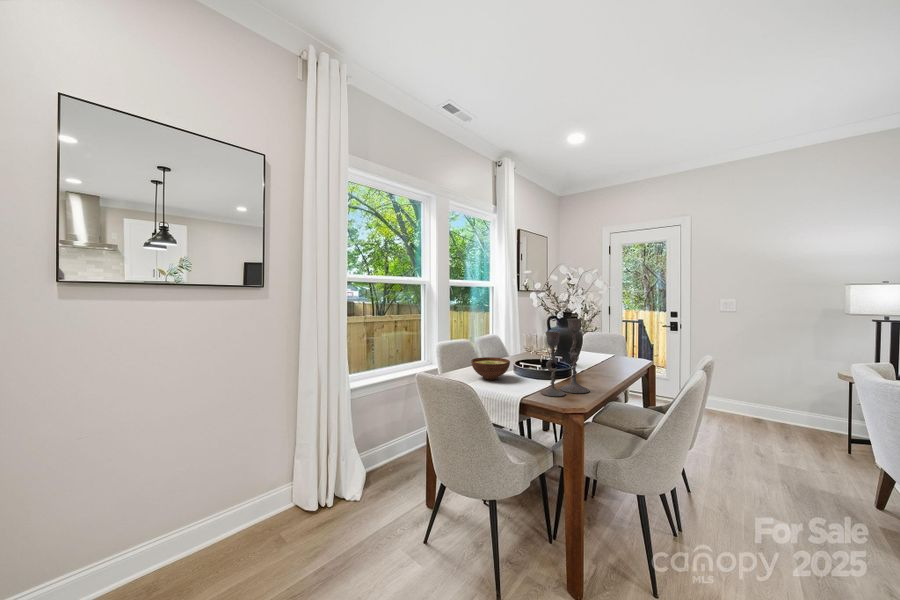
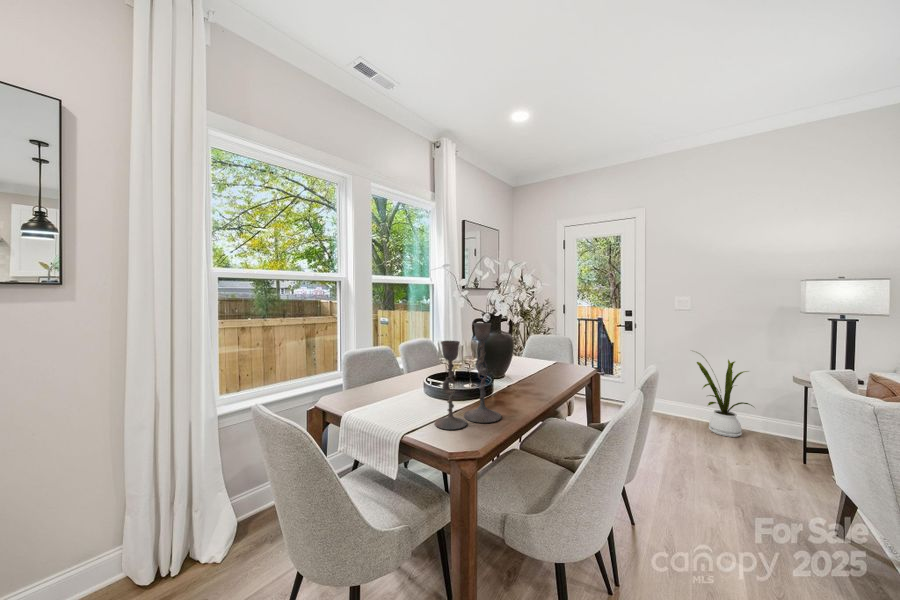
house plant: none [736,349,802,430] -> present [697,357,752,437]
bowl: present [471,357,510,380] -> none [359,372,410,402]

